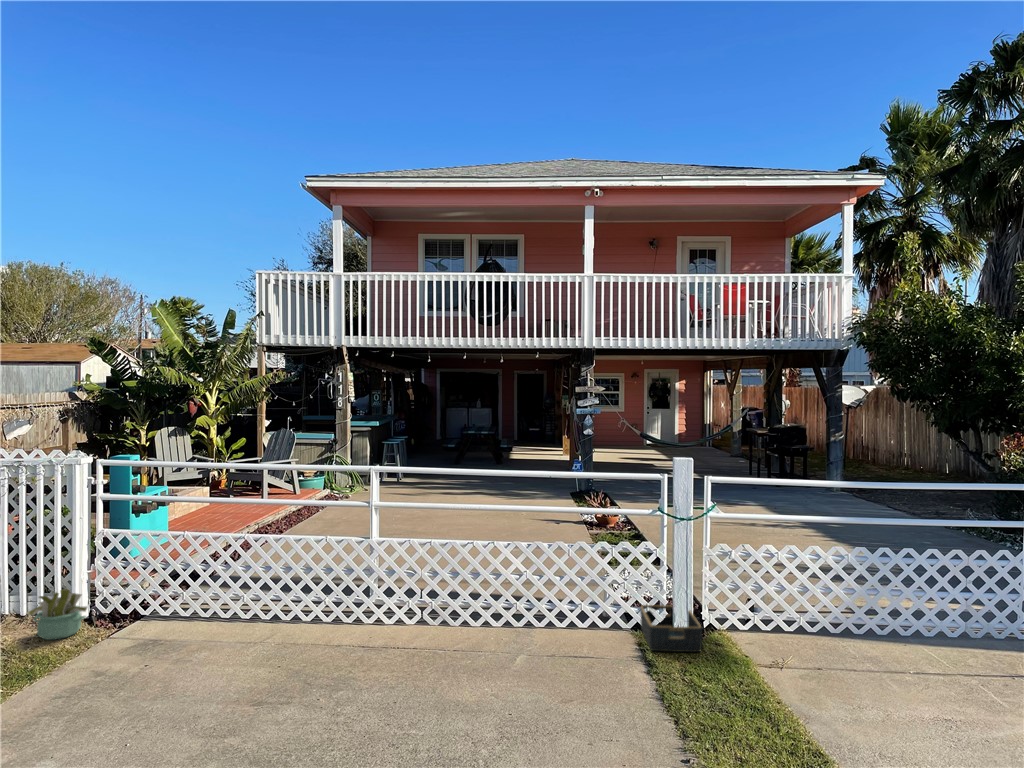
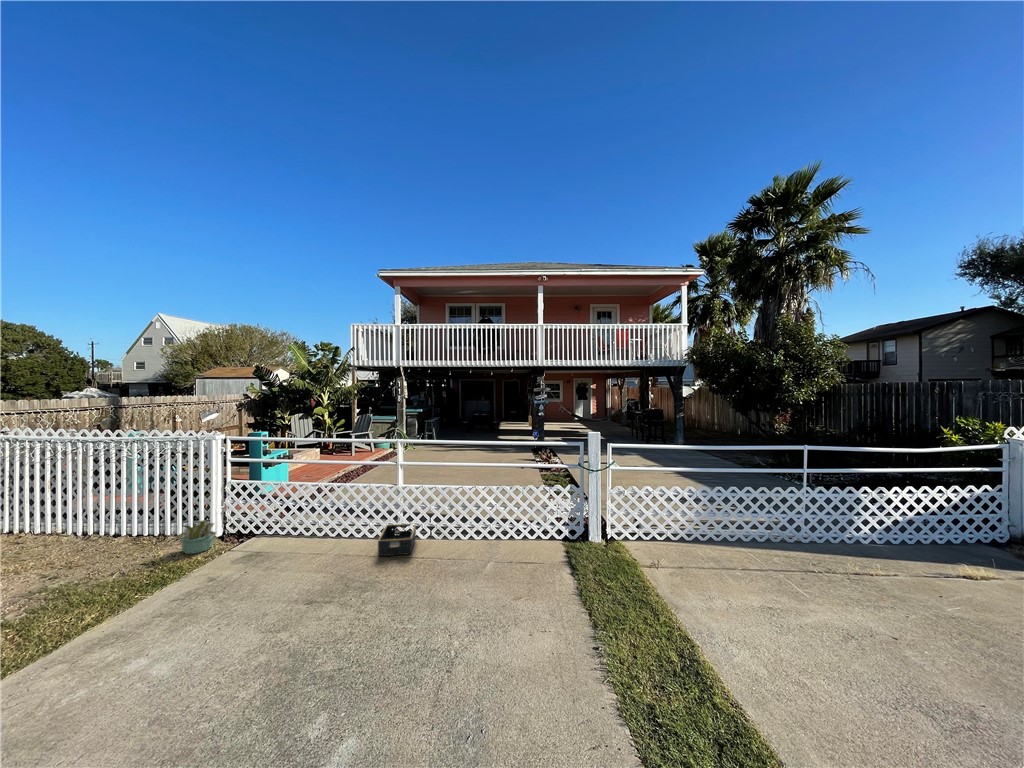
basket: present [640,605,702,652] -> present [378,524,416,556]

